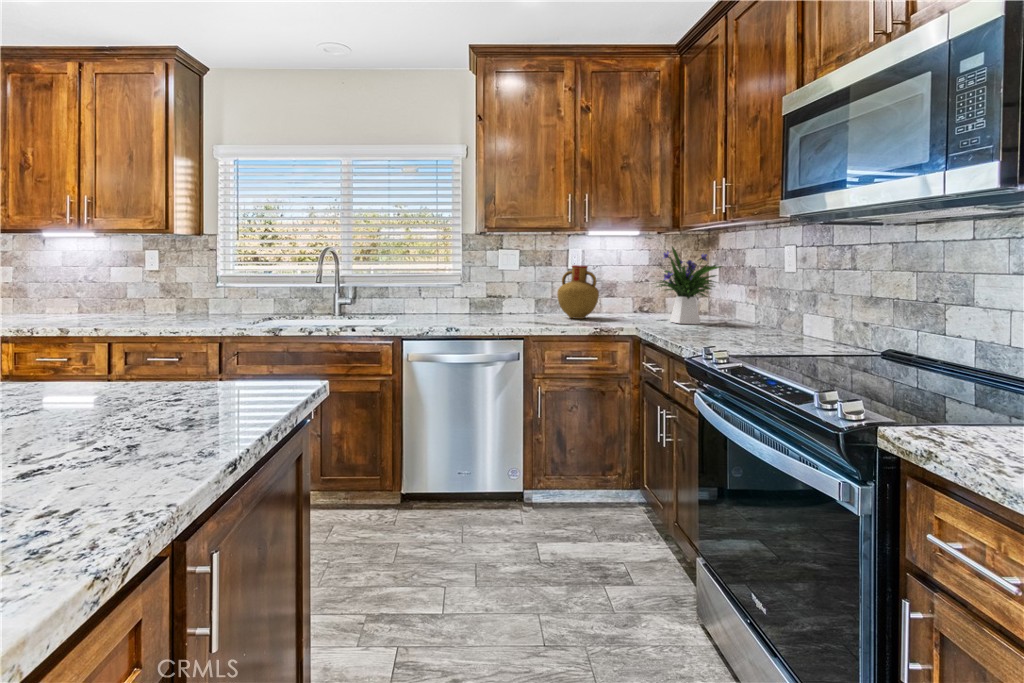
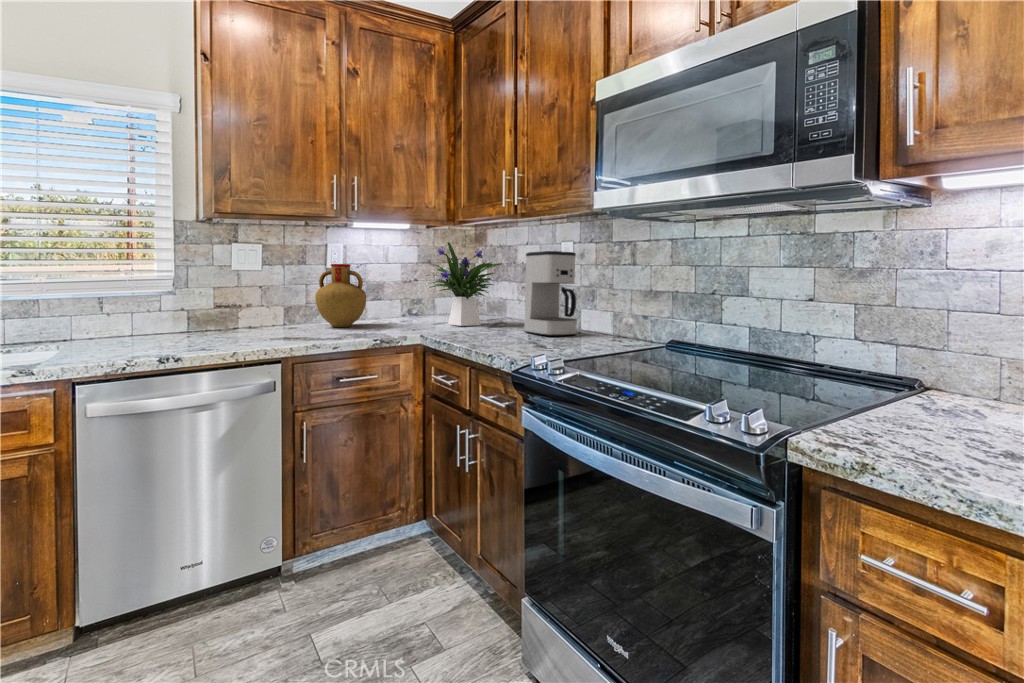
coffee maker: none [735,255,793,337] -> present [524,251,577,336]

